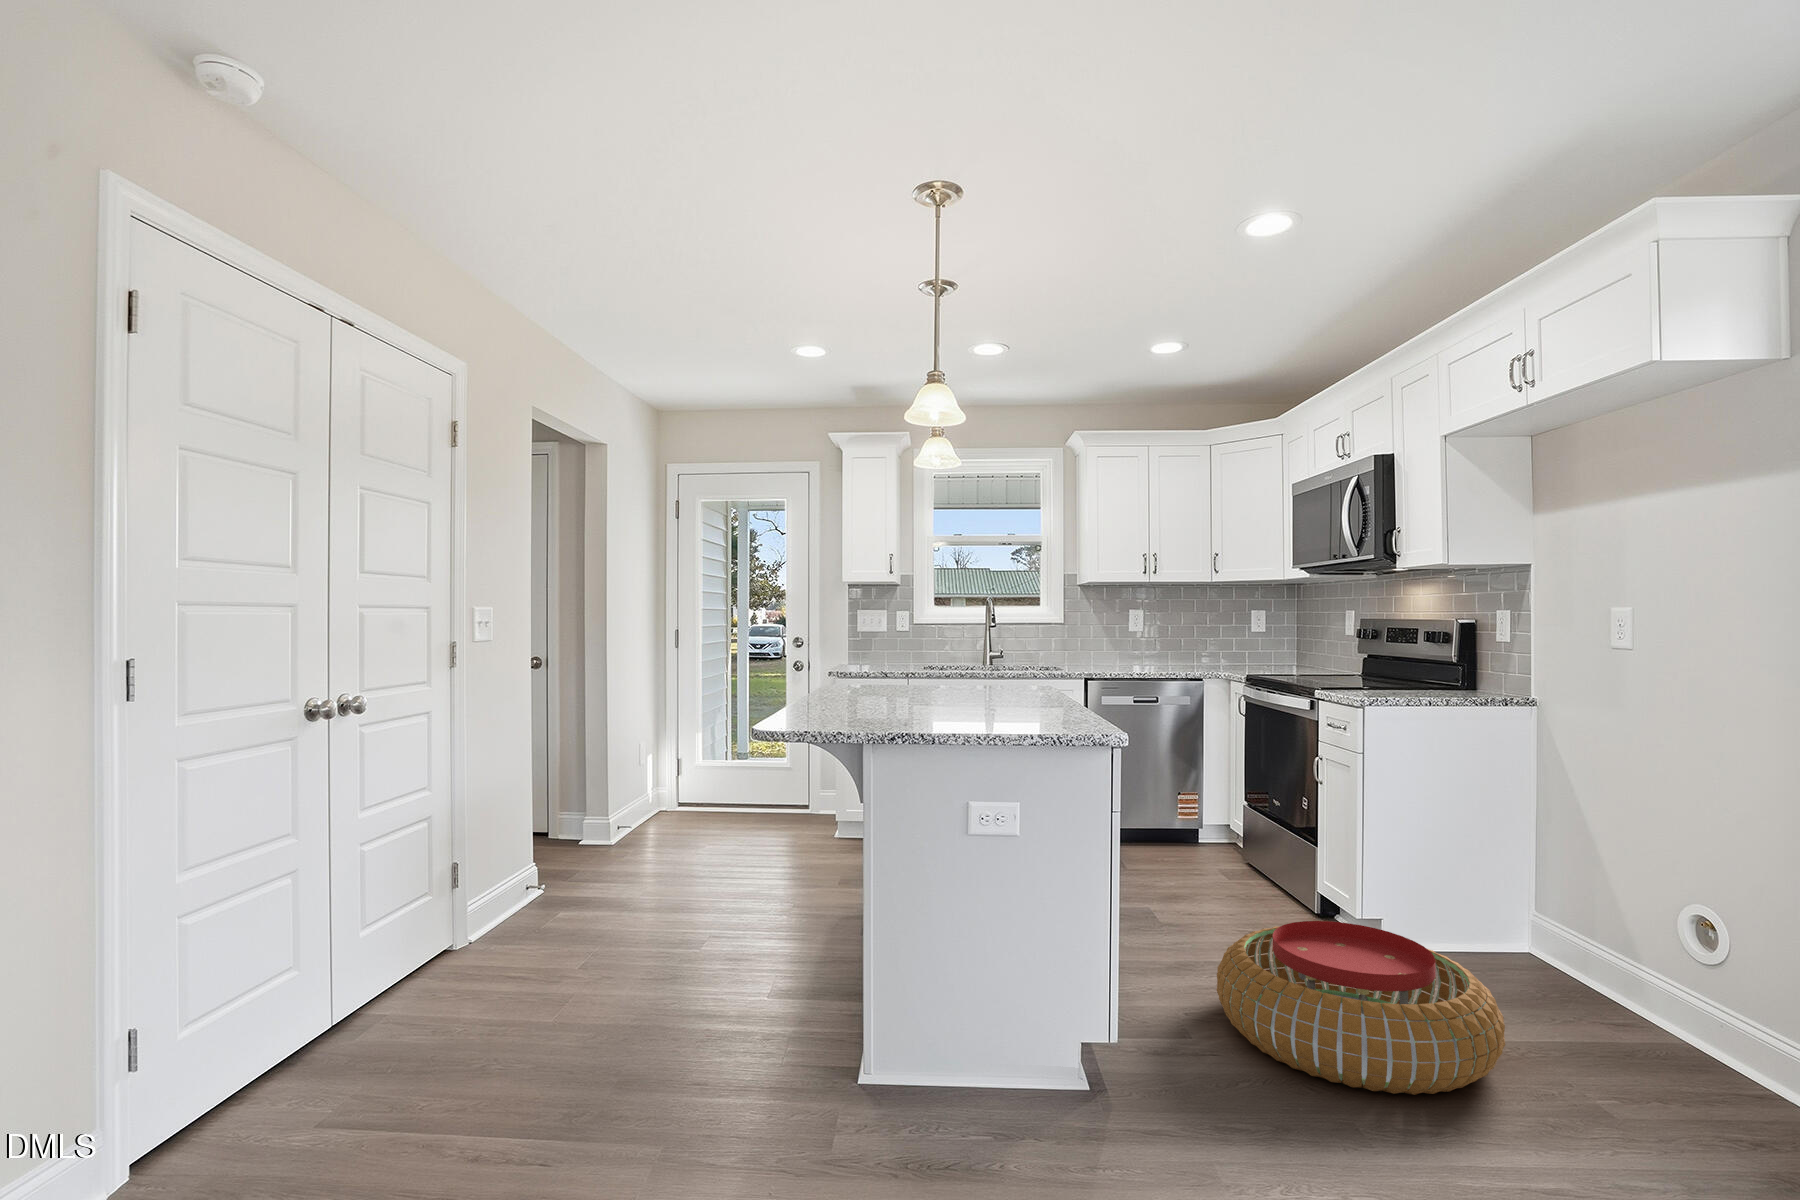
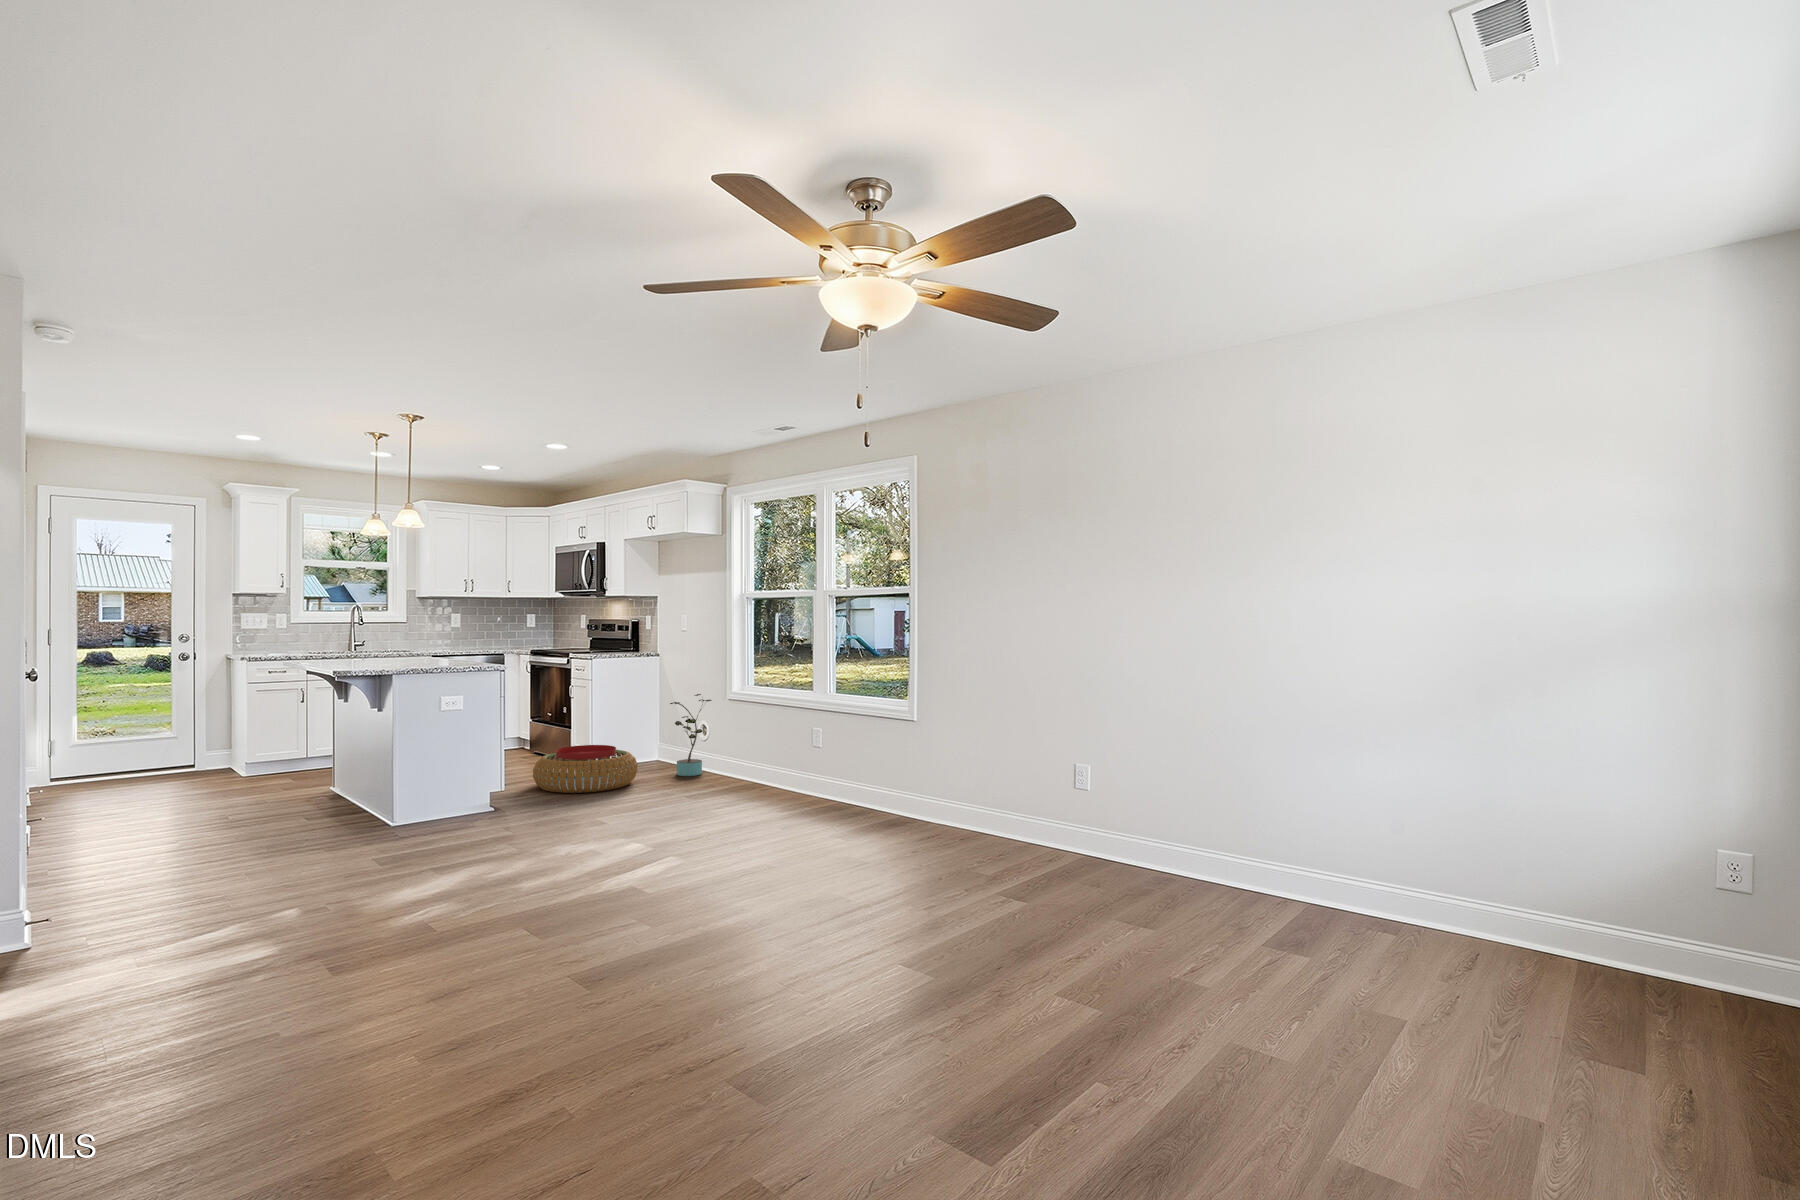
potted plant: none [1594,834,1763,1089] -> present [670,694,711,776]

